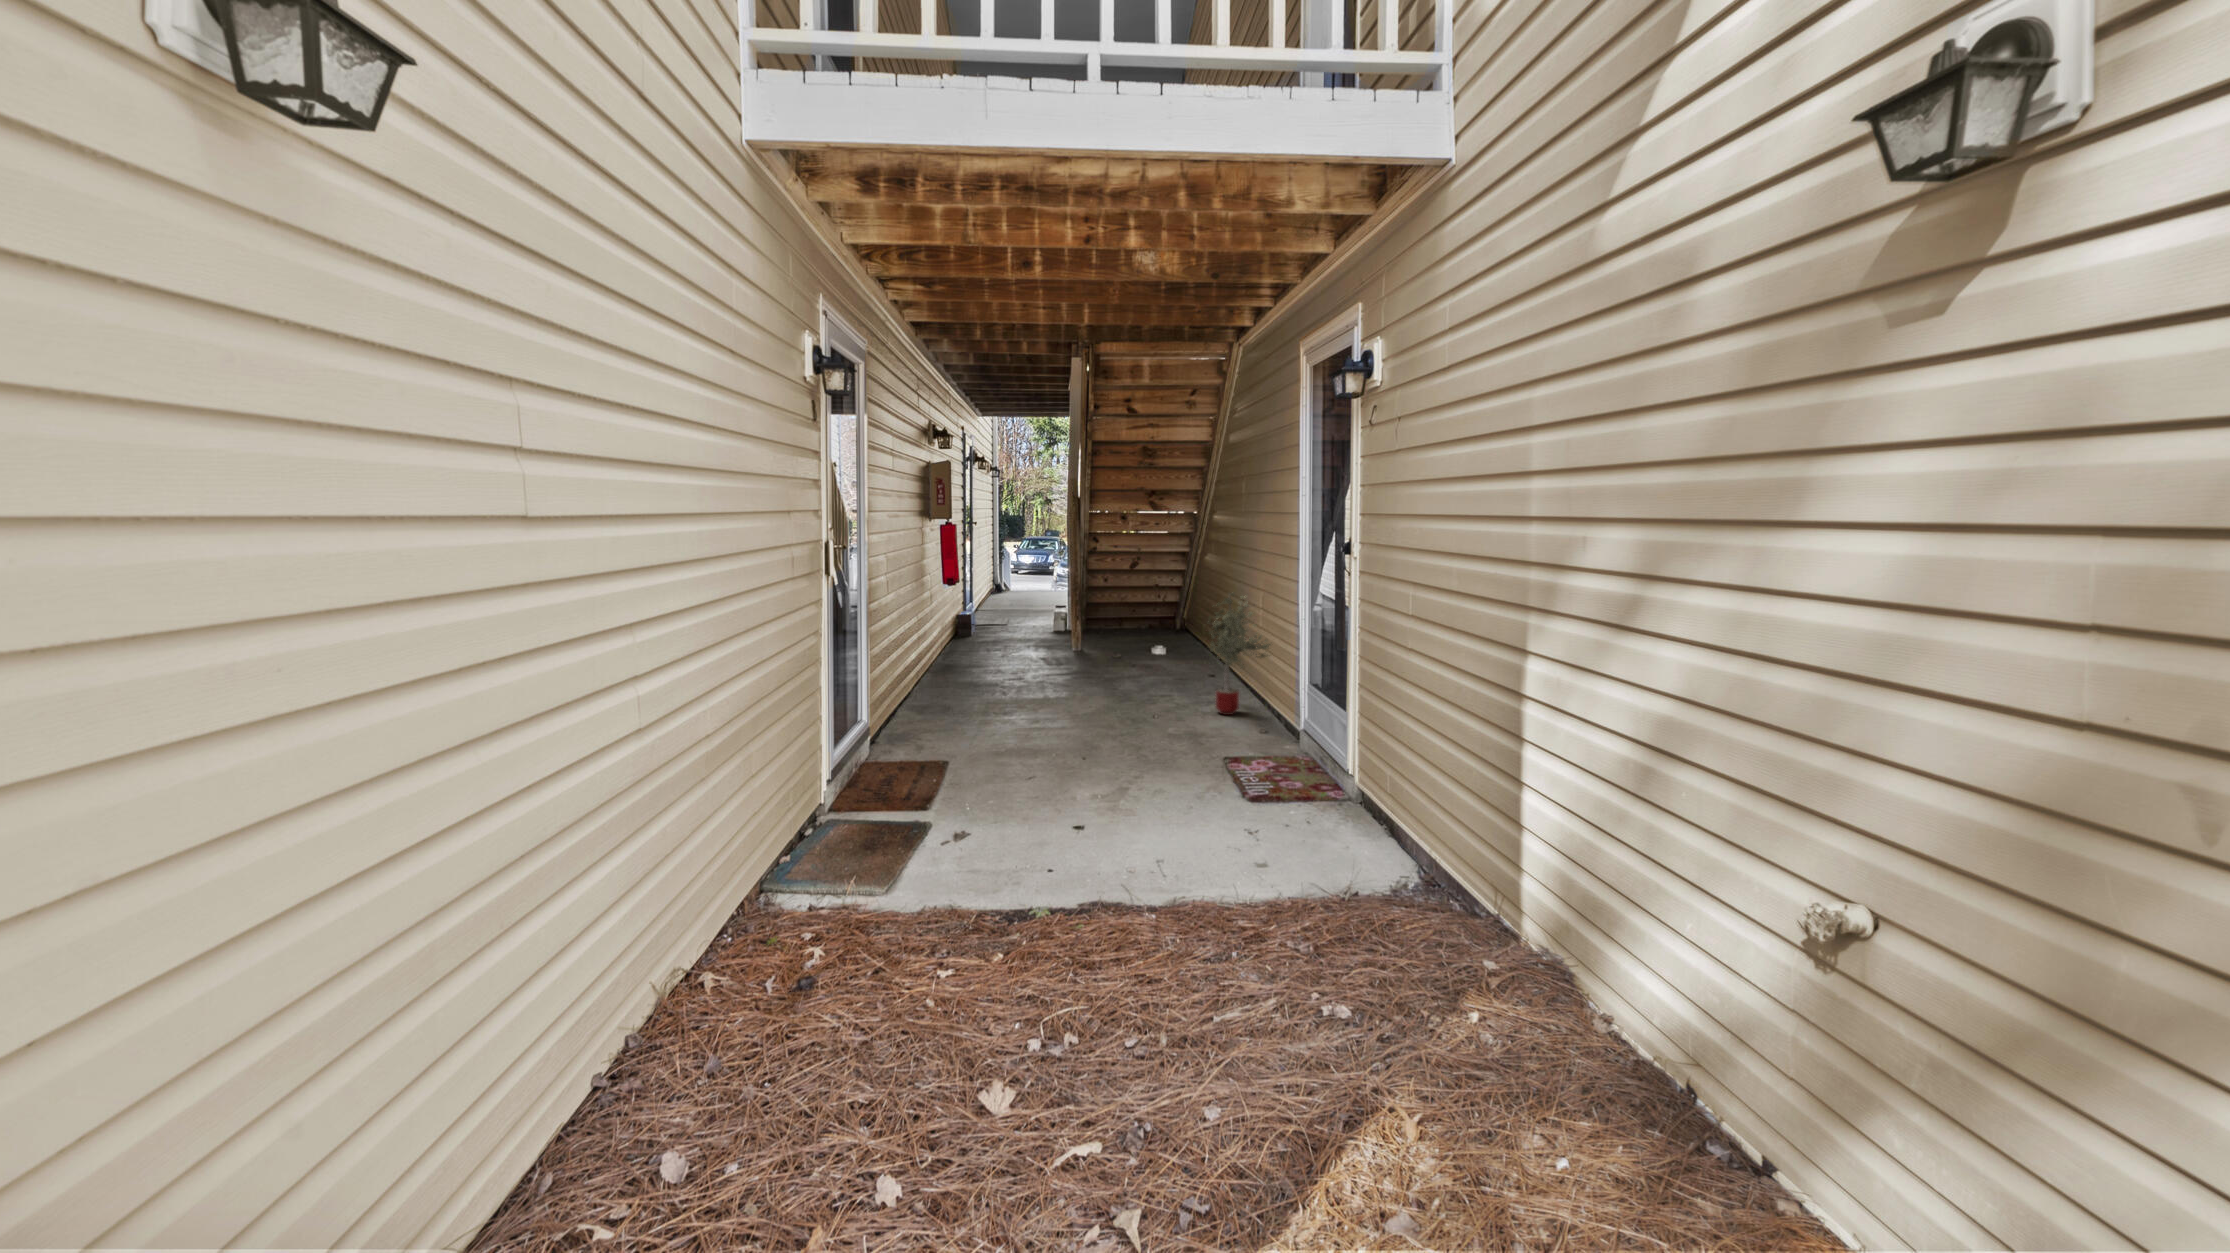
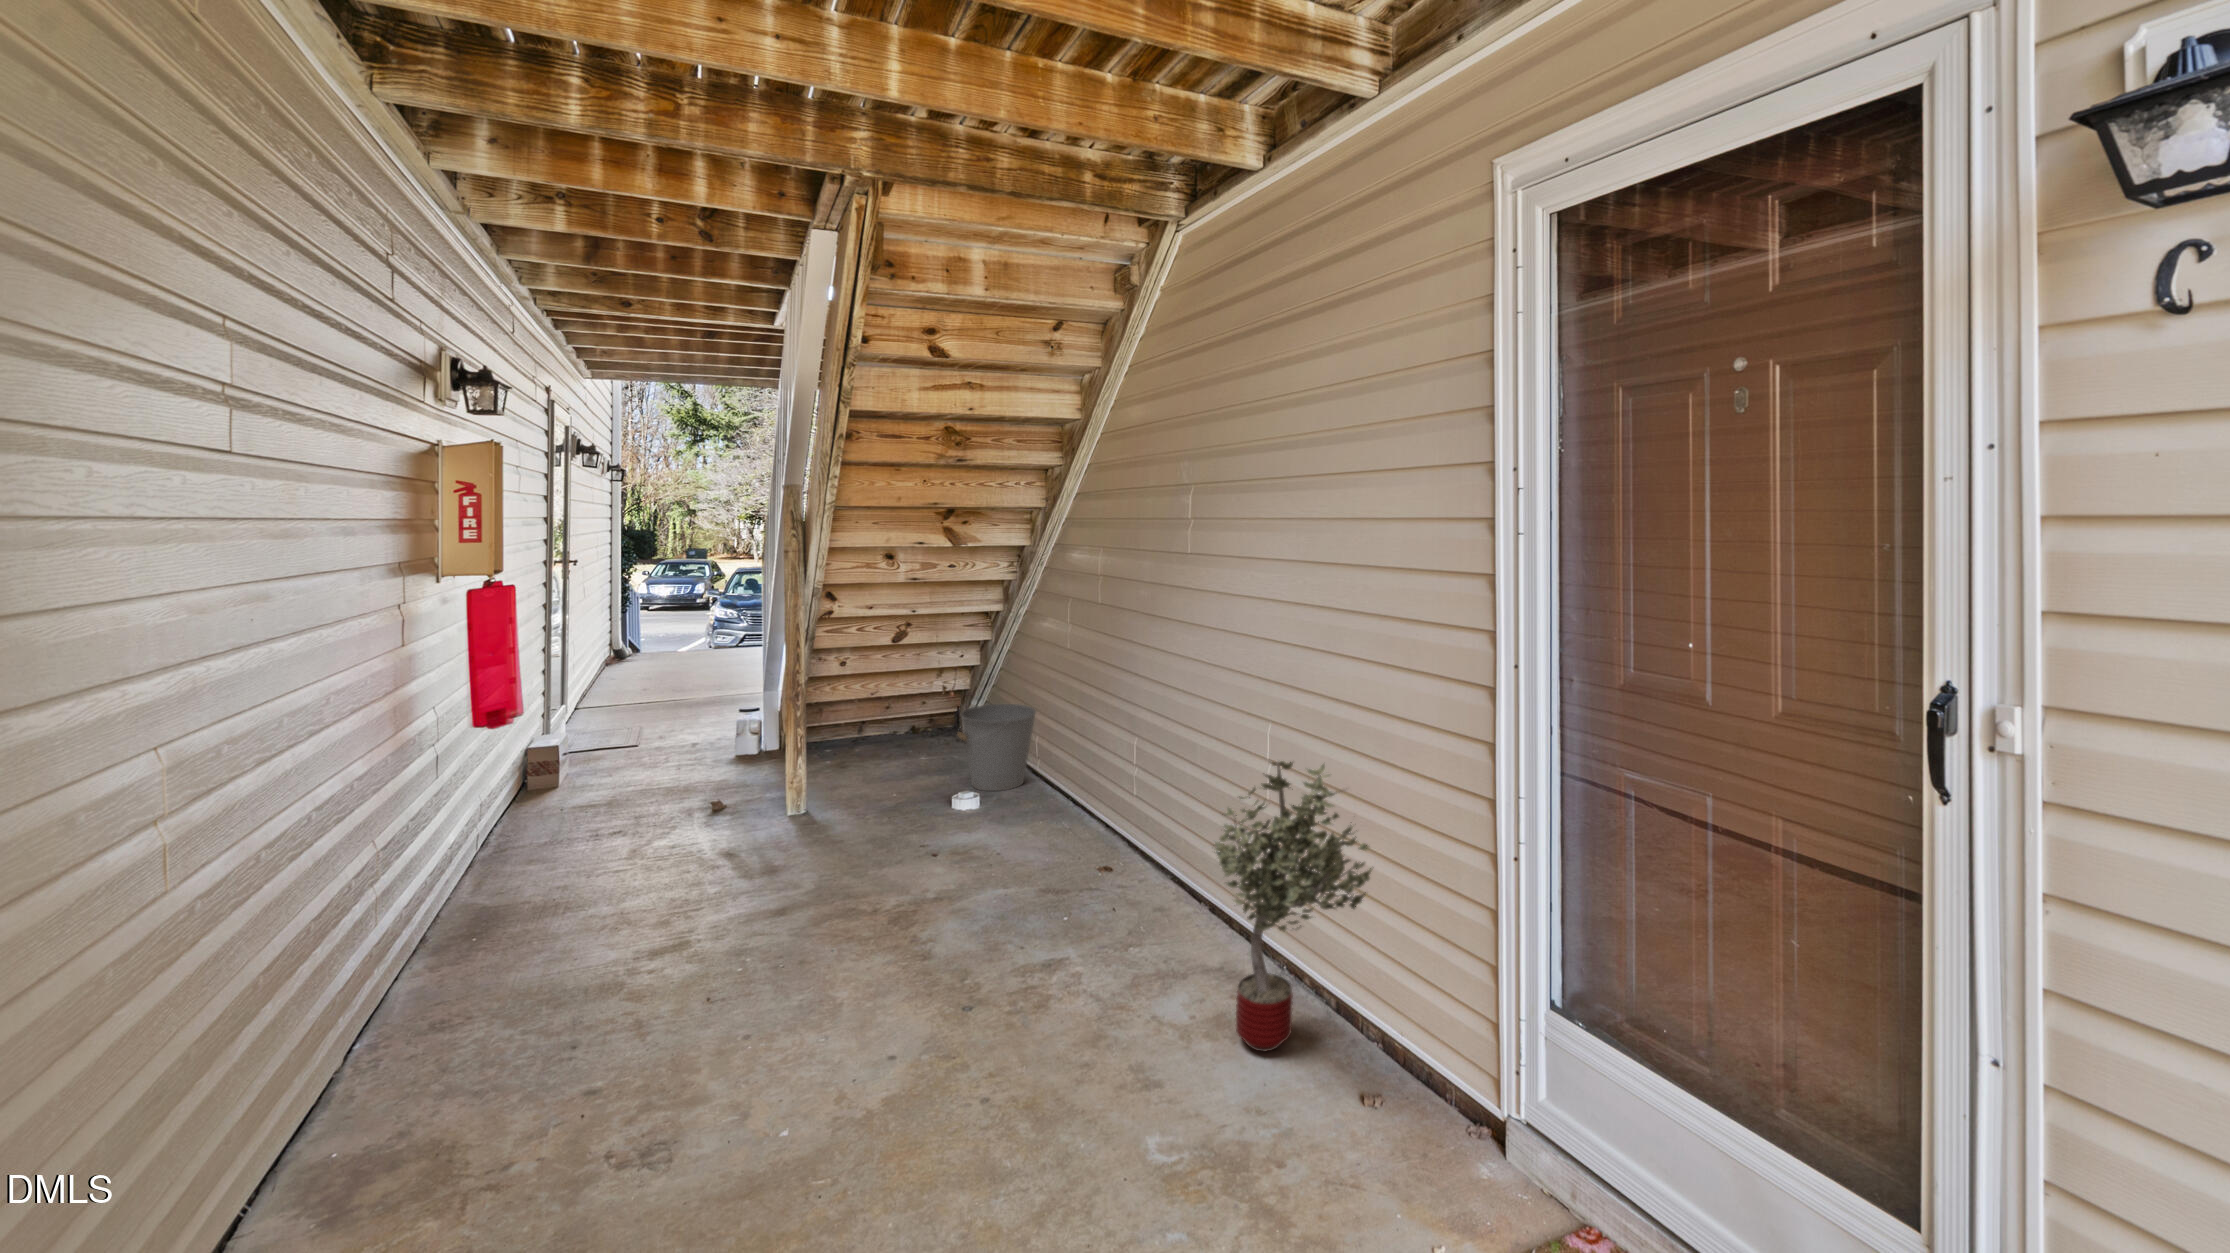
bucket: none [1157,603,1199,650] -> present [957,704,1036,791]

